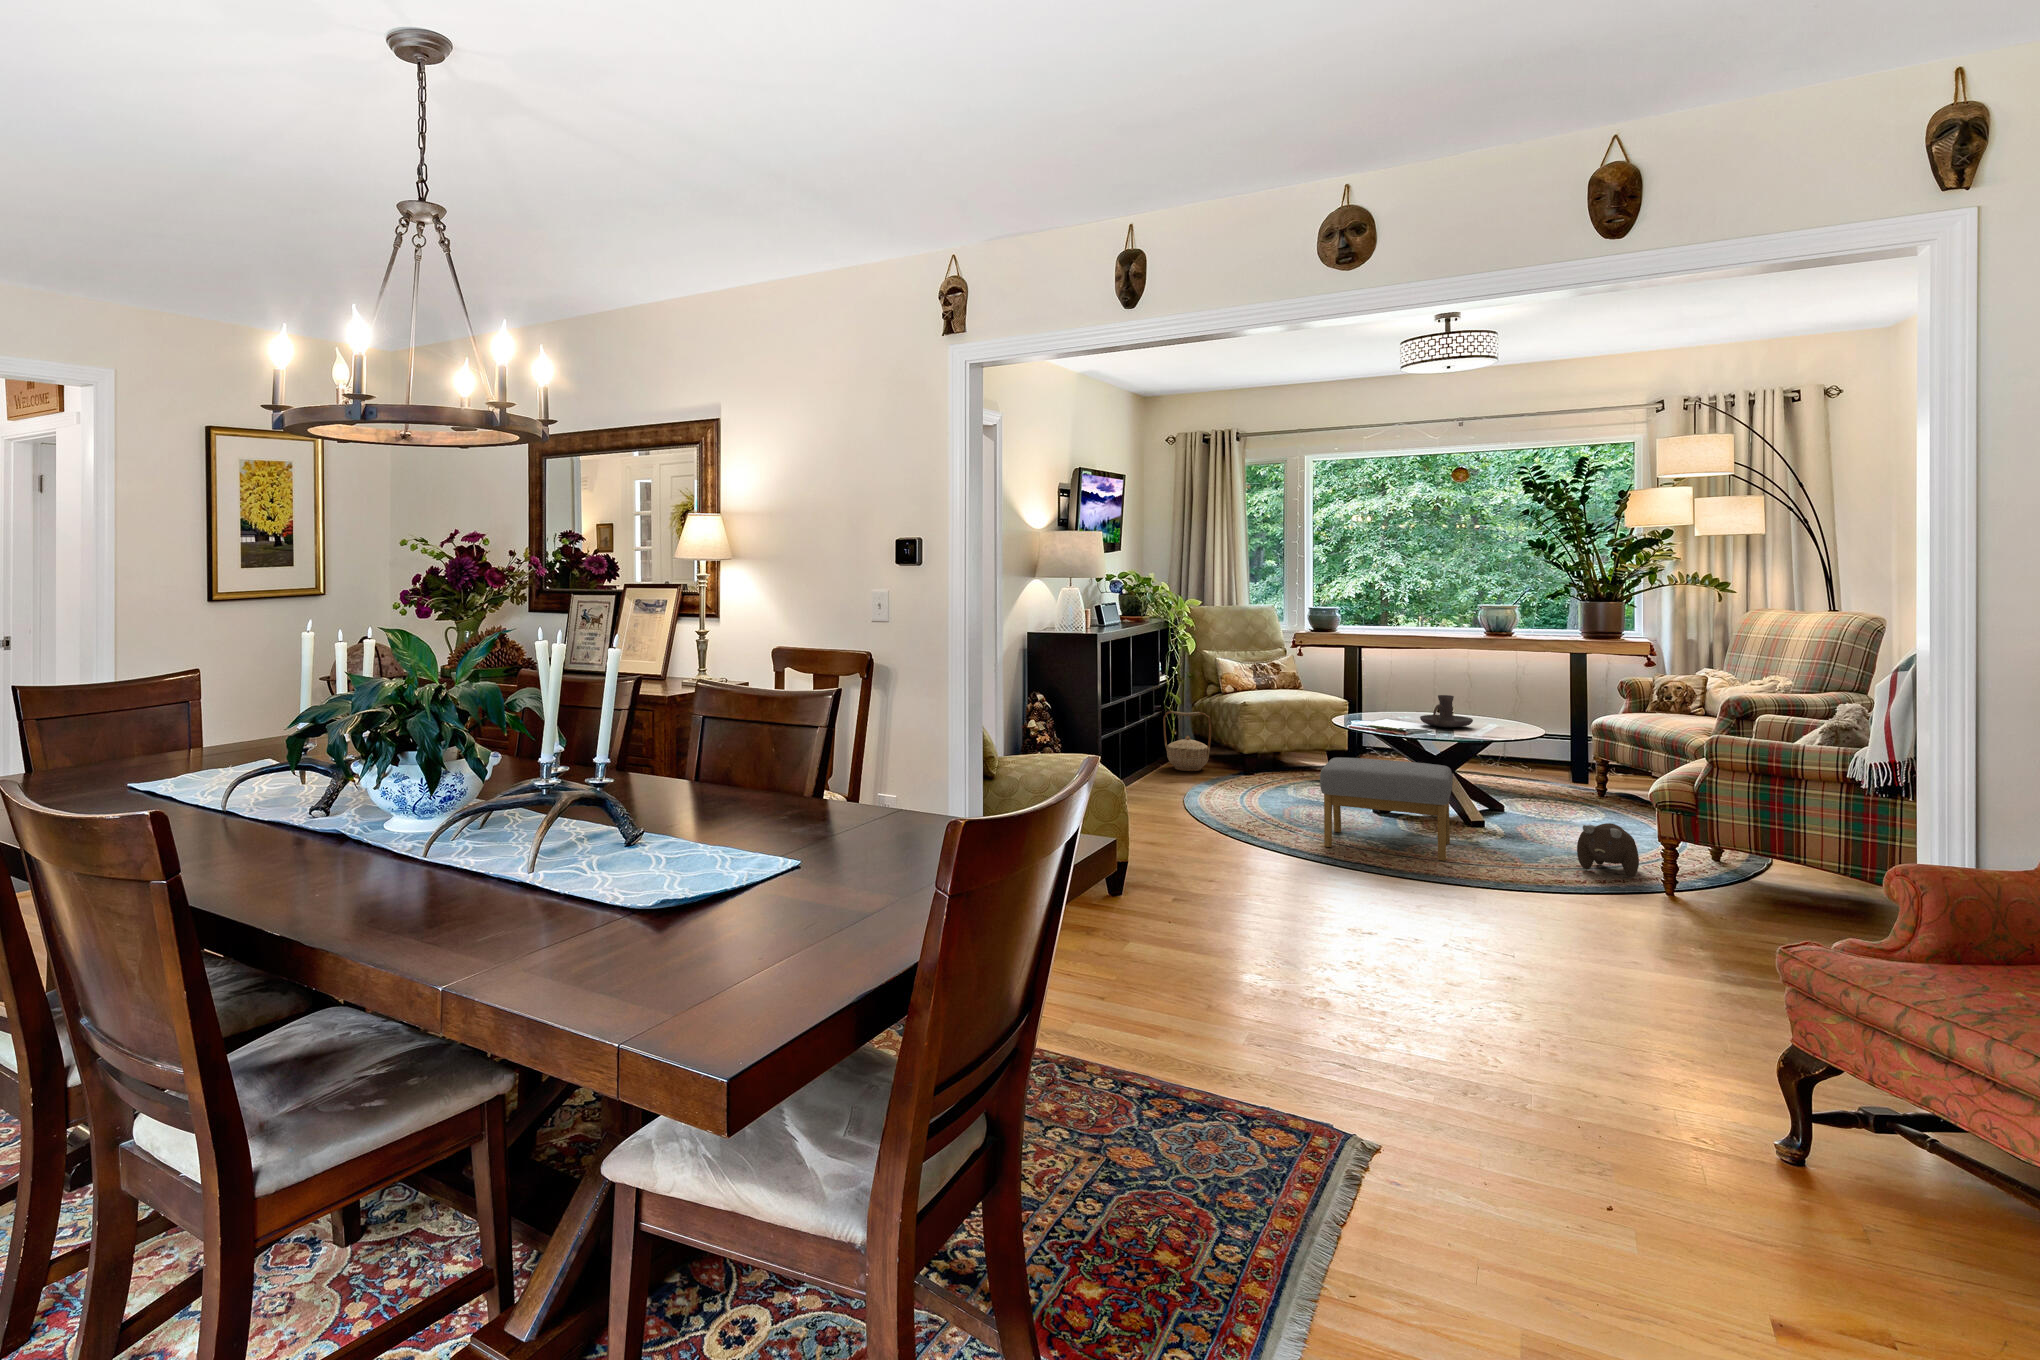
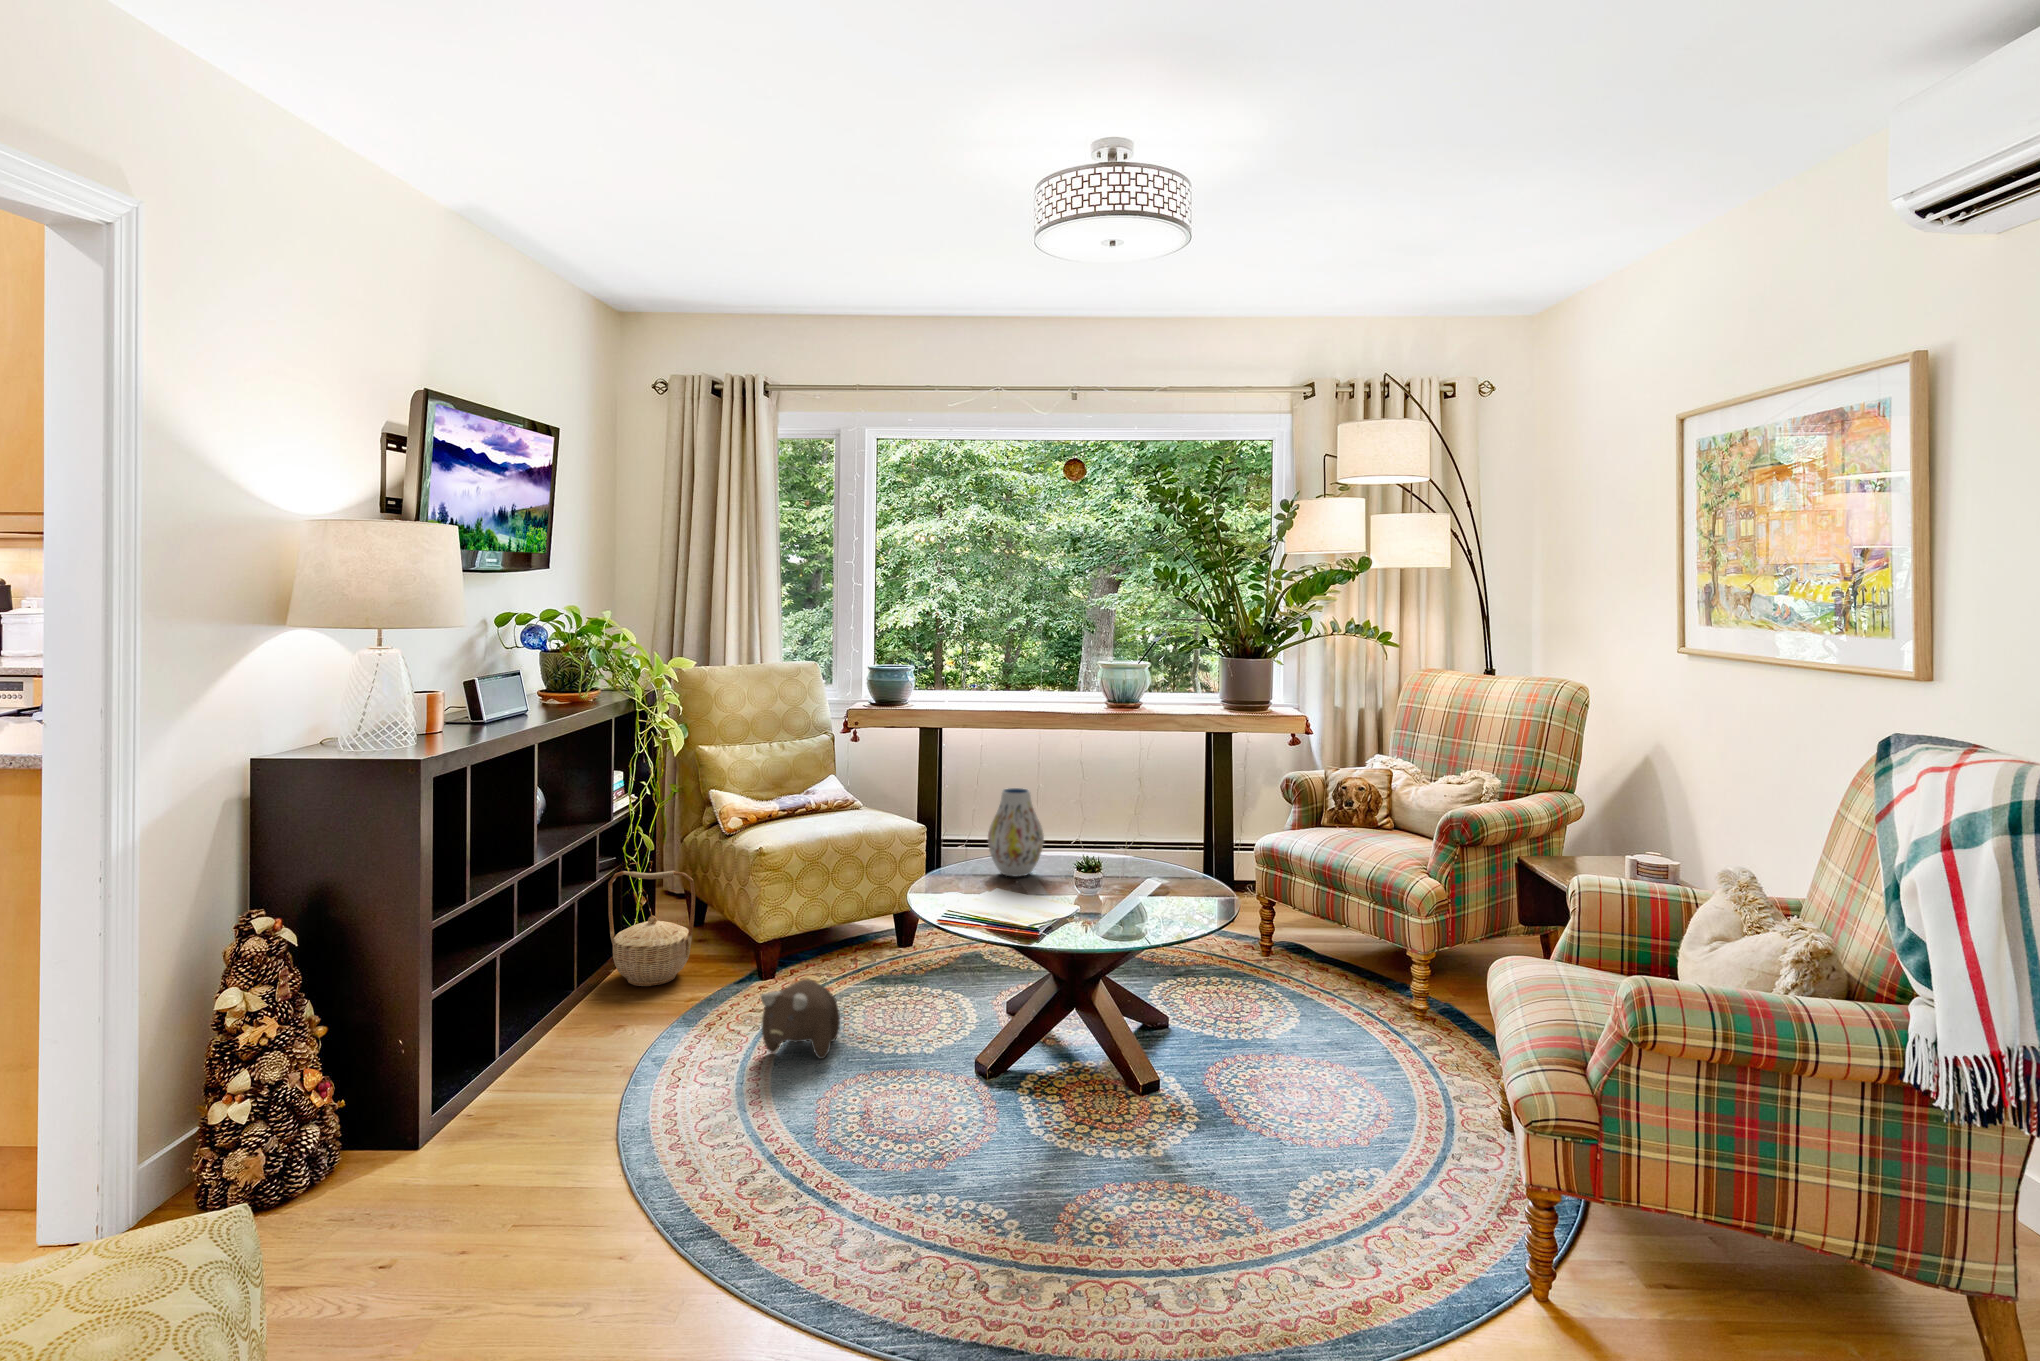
vase: none [1384,670,1420,718] -> present [988,788,1044,877]
candle holder: present [1420,695,1473,728] -> none [1052,840,1134,902]
footstool: present [1320,757,1453,861] -> none [899,1015,1149,1255]
plush toy: present [1577,823,1639,877] -> present [761,980,840,1059]

